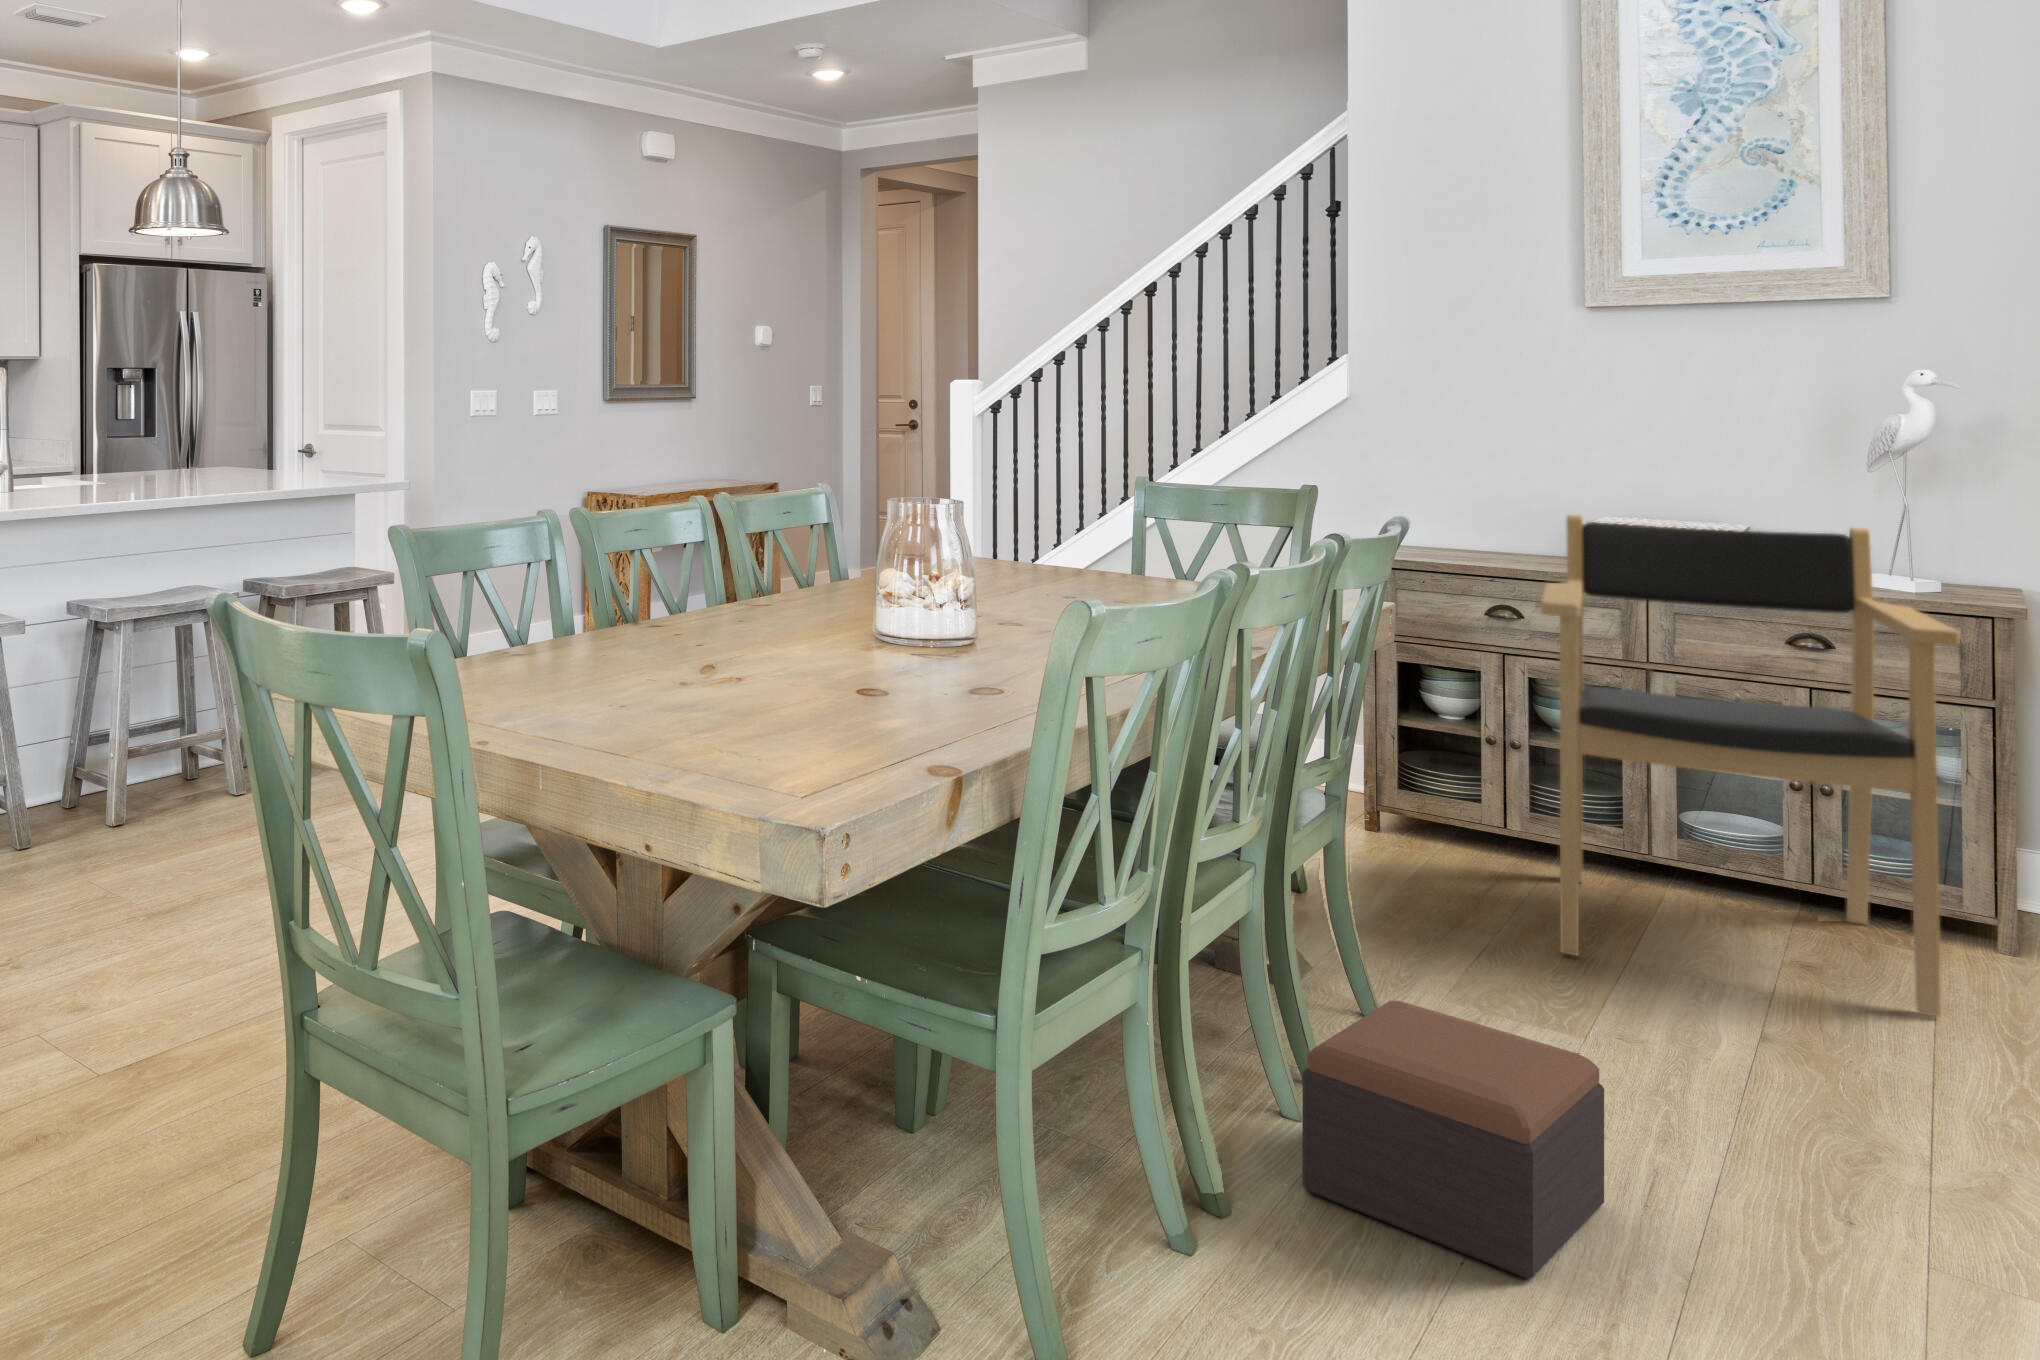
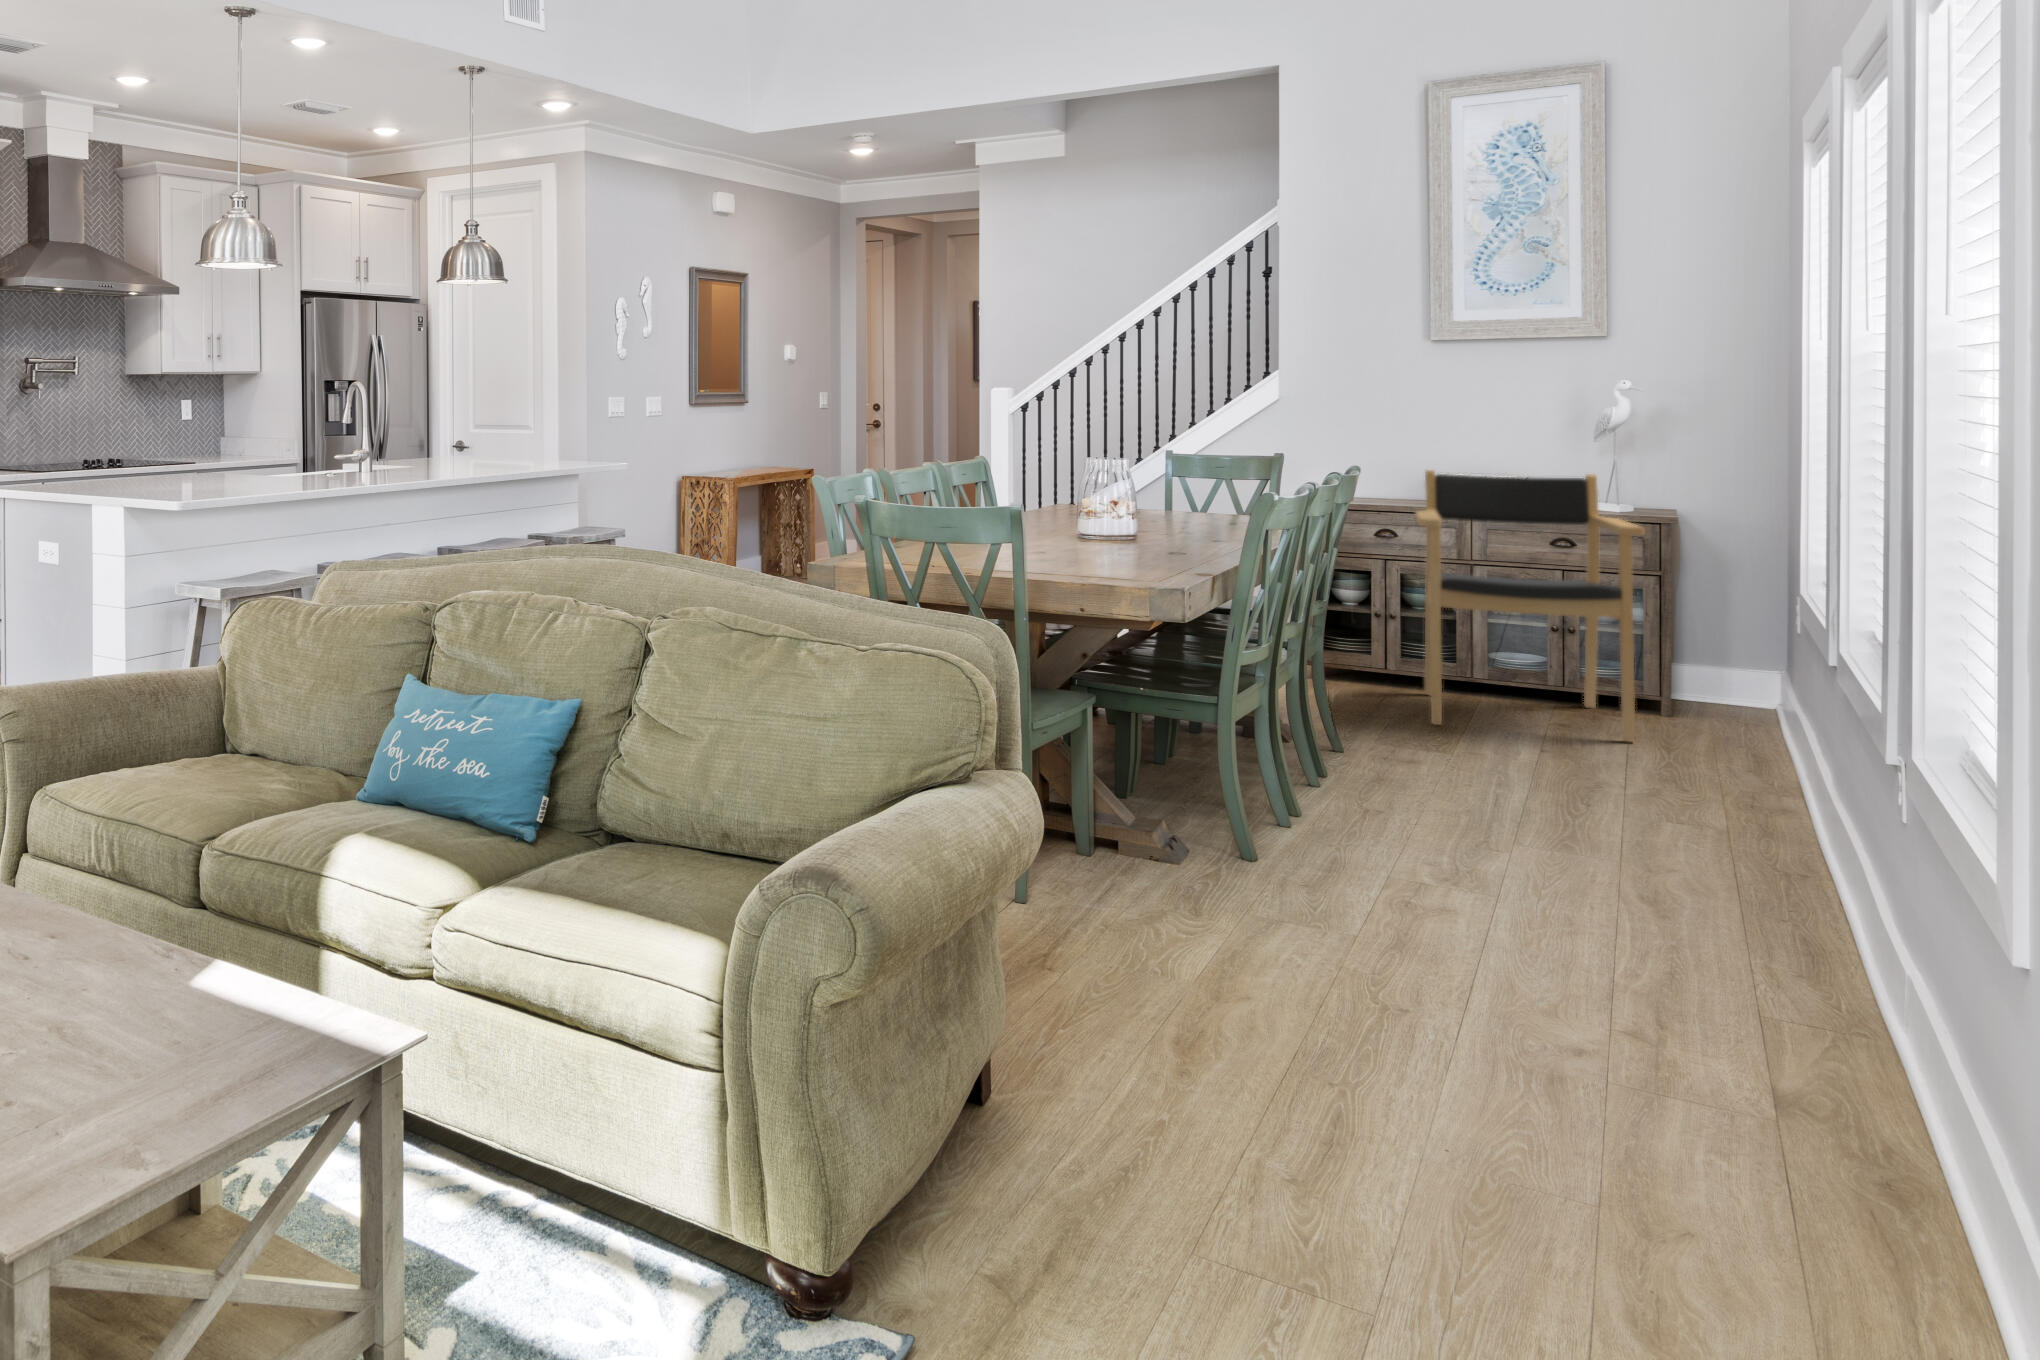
footstool: present [1302,1001,1604,1279] -> none [1333,720,1479,831]

